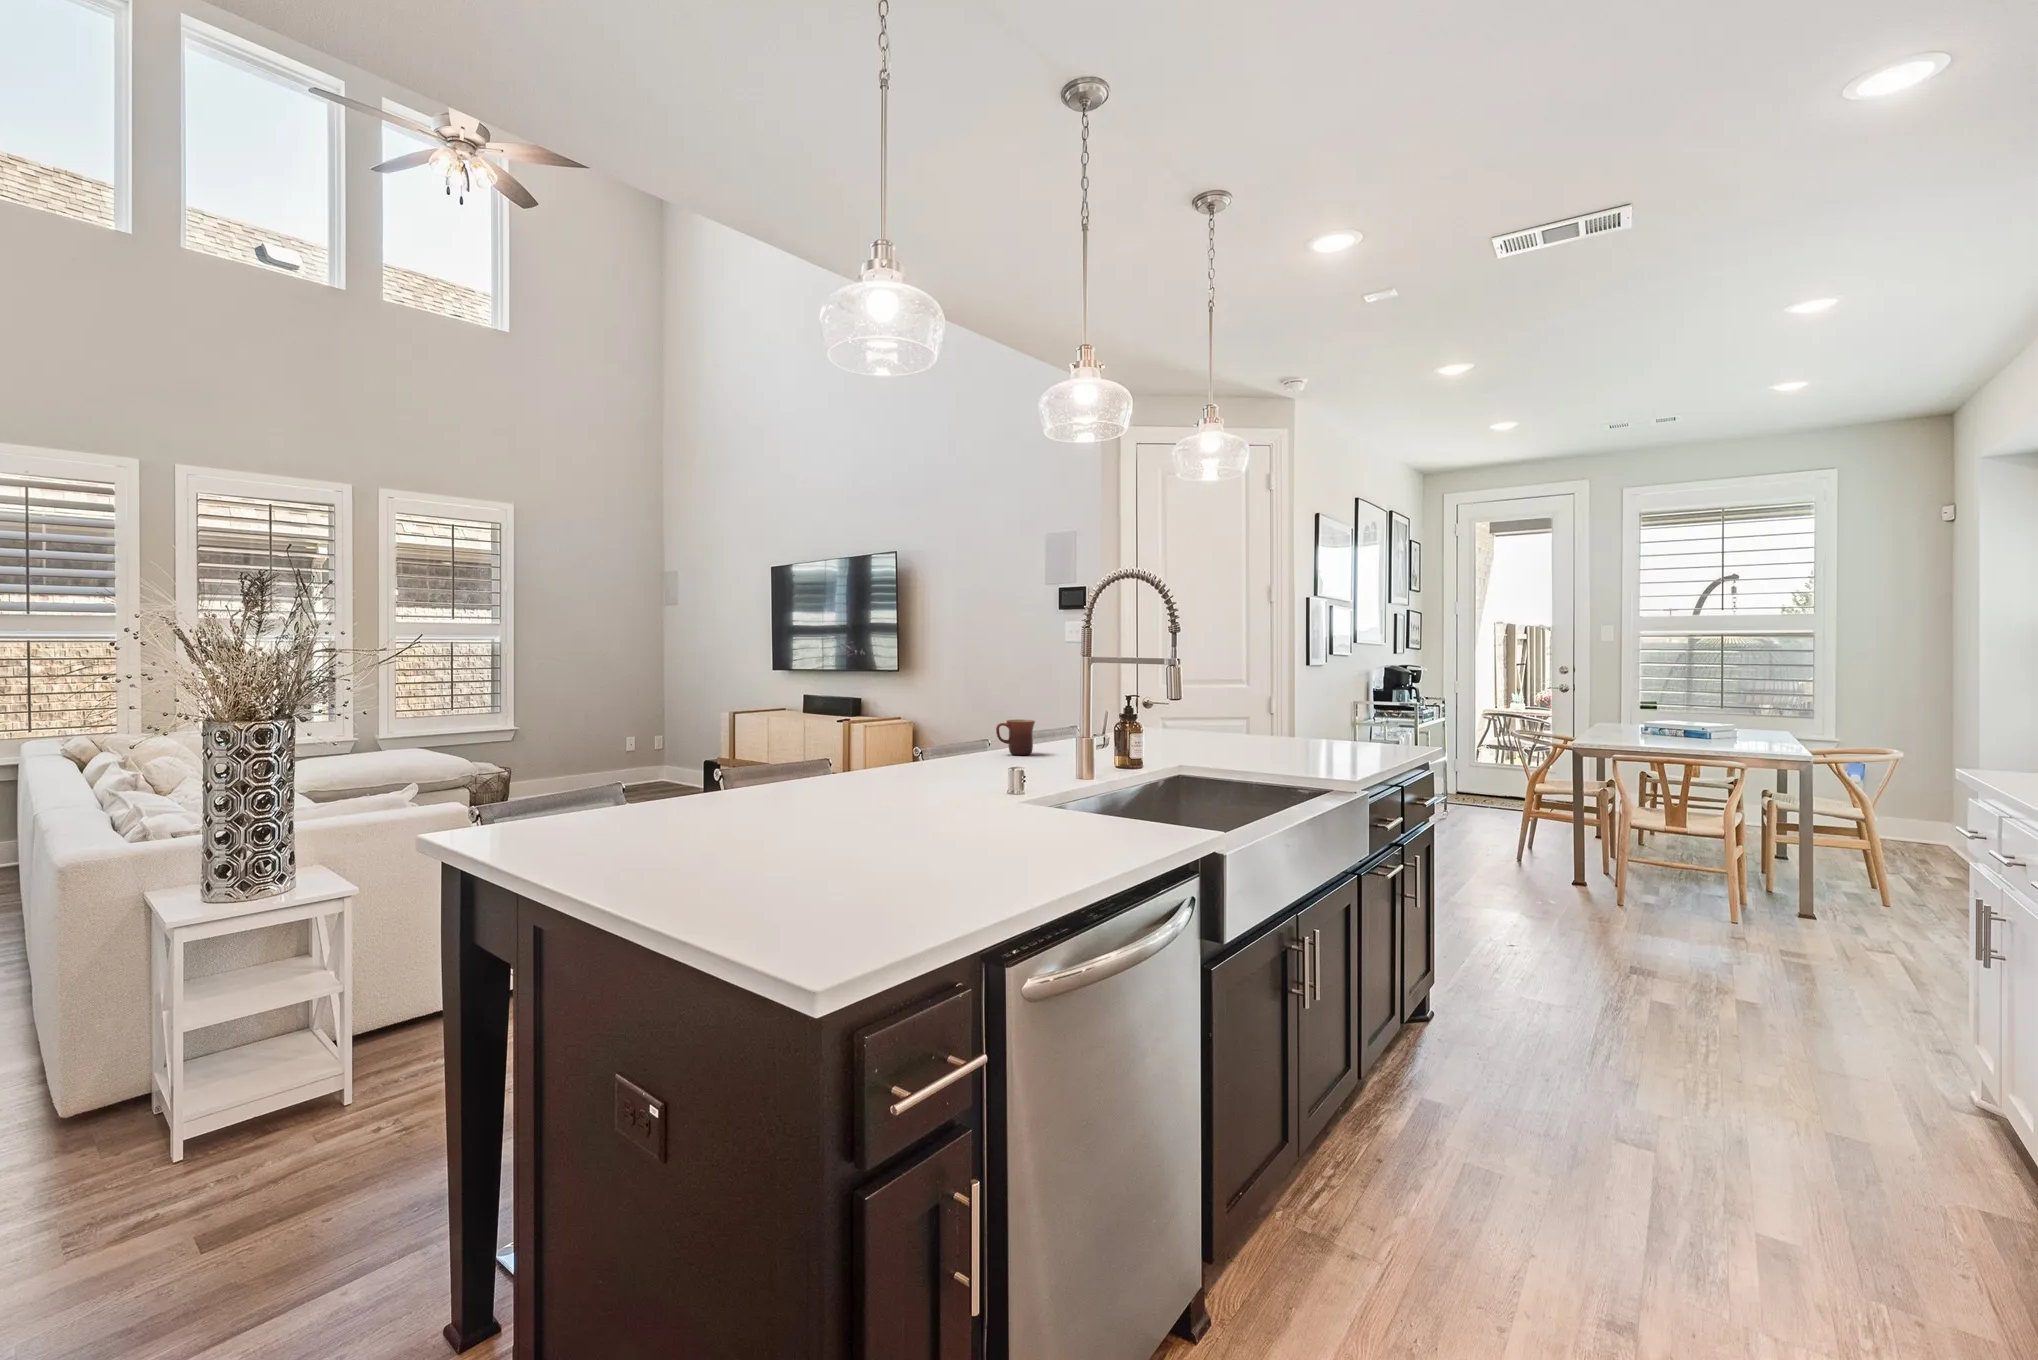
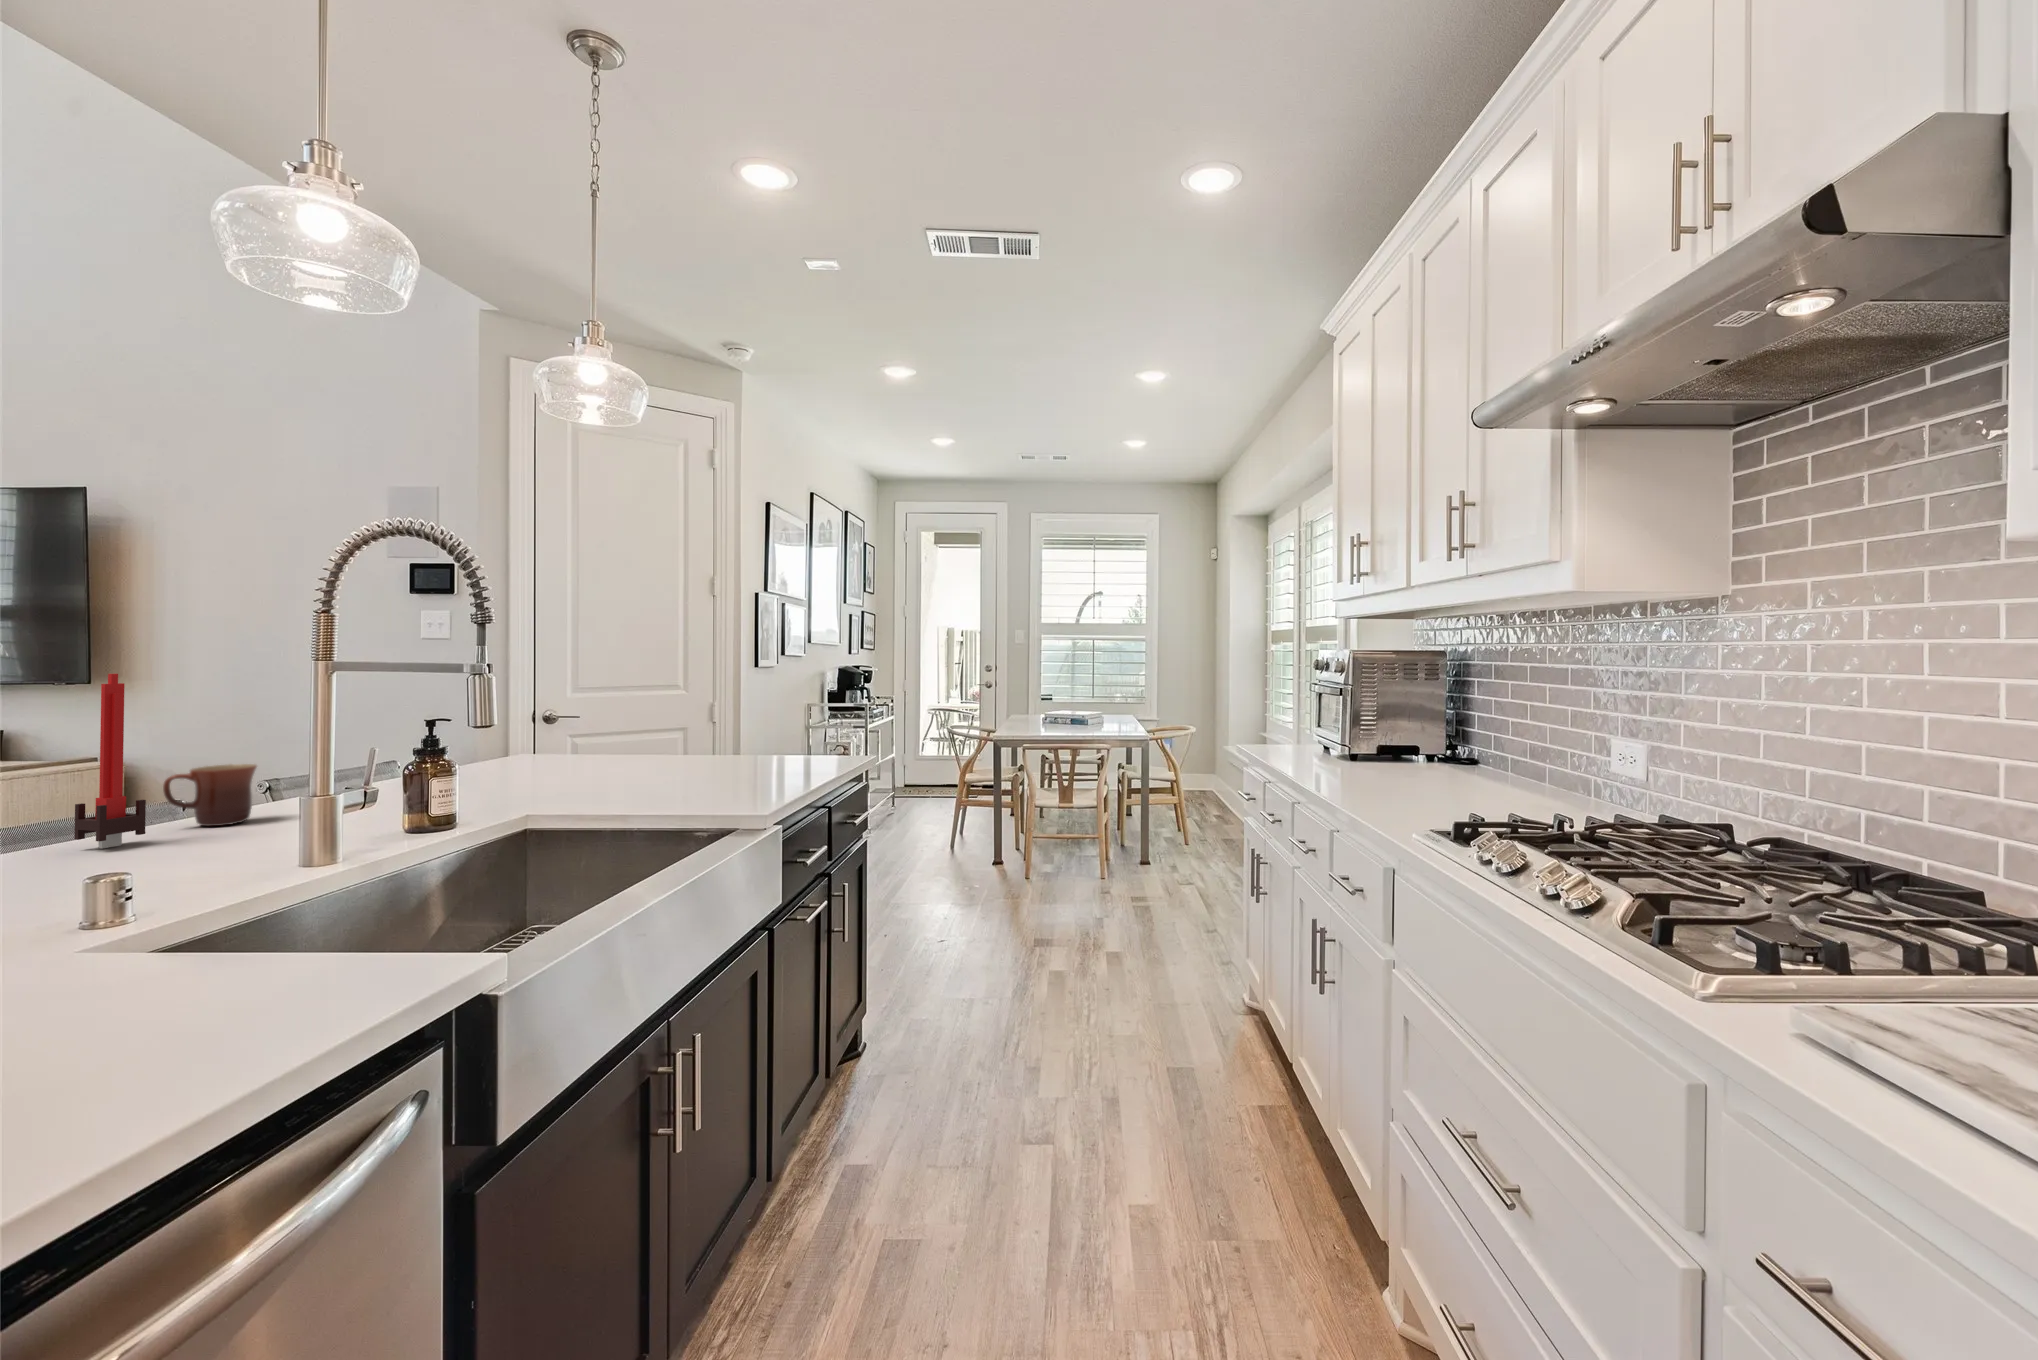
candle: none [970,664,997,761] -> present [74,674,146,848]

